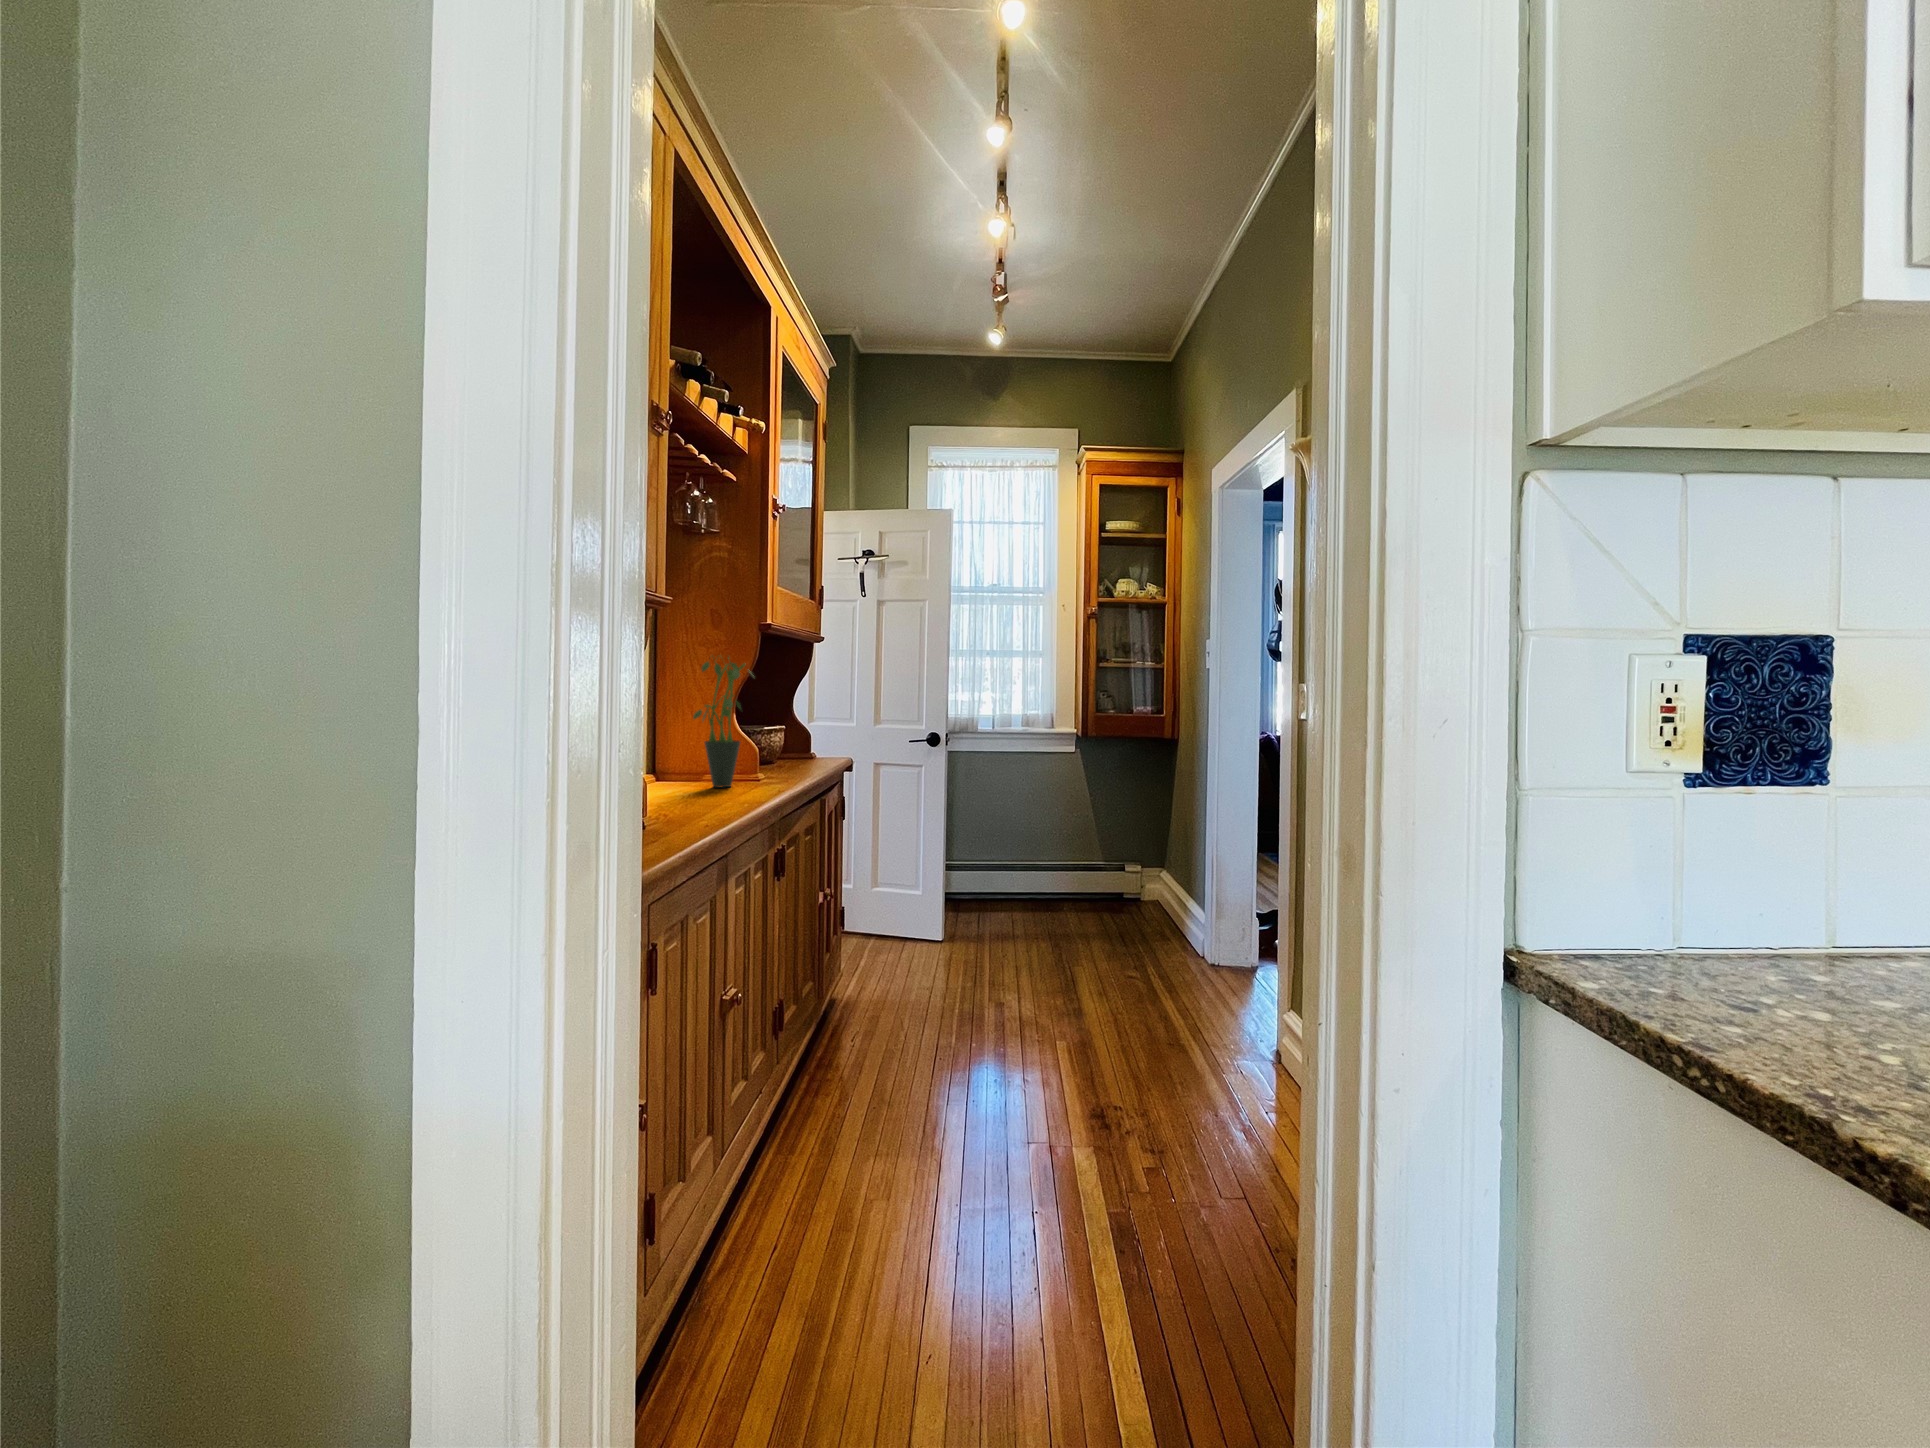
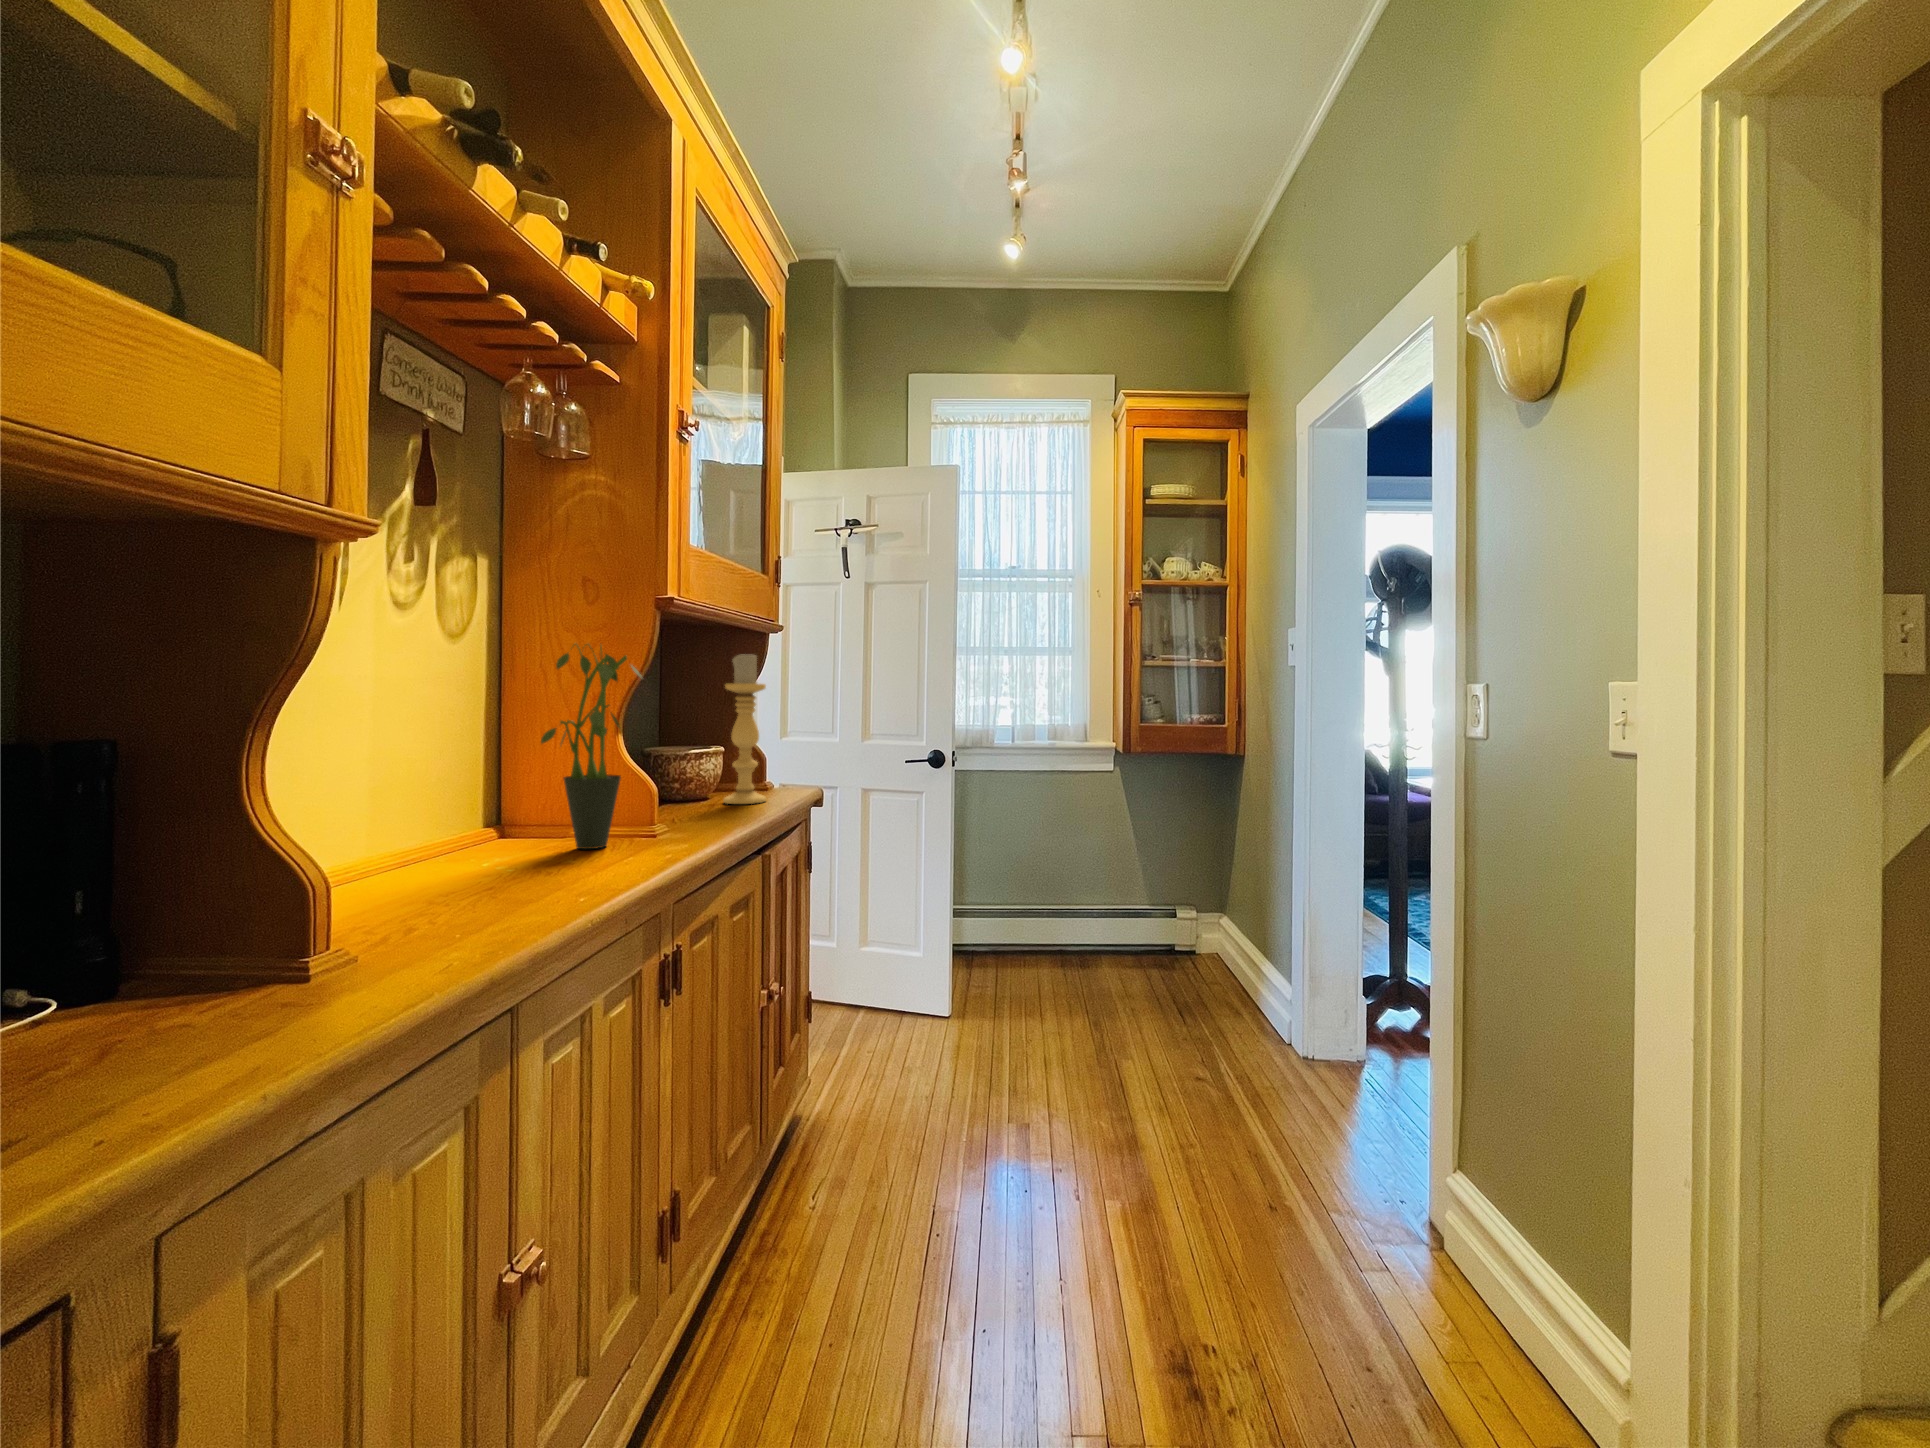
candle holder: none [789,658,819,766] -> present [723,654,766,804]

